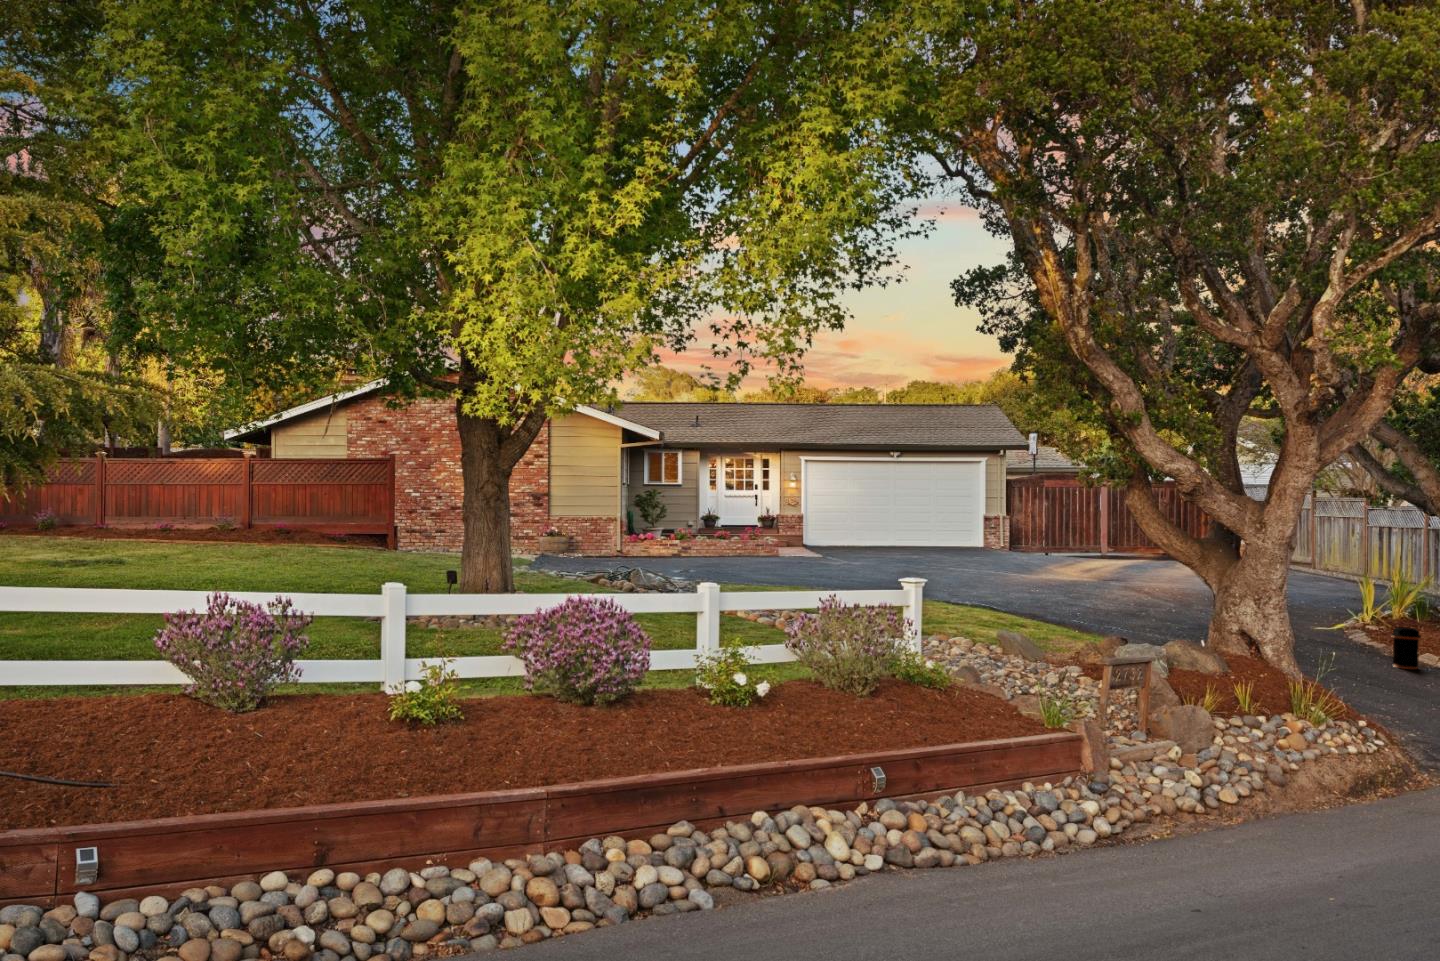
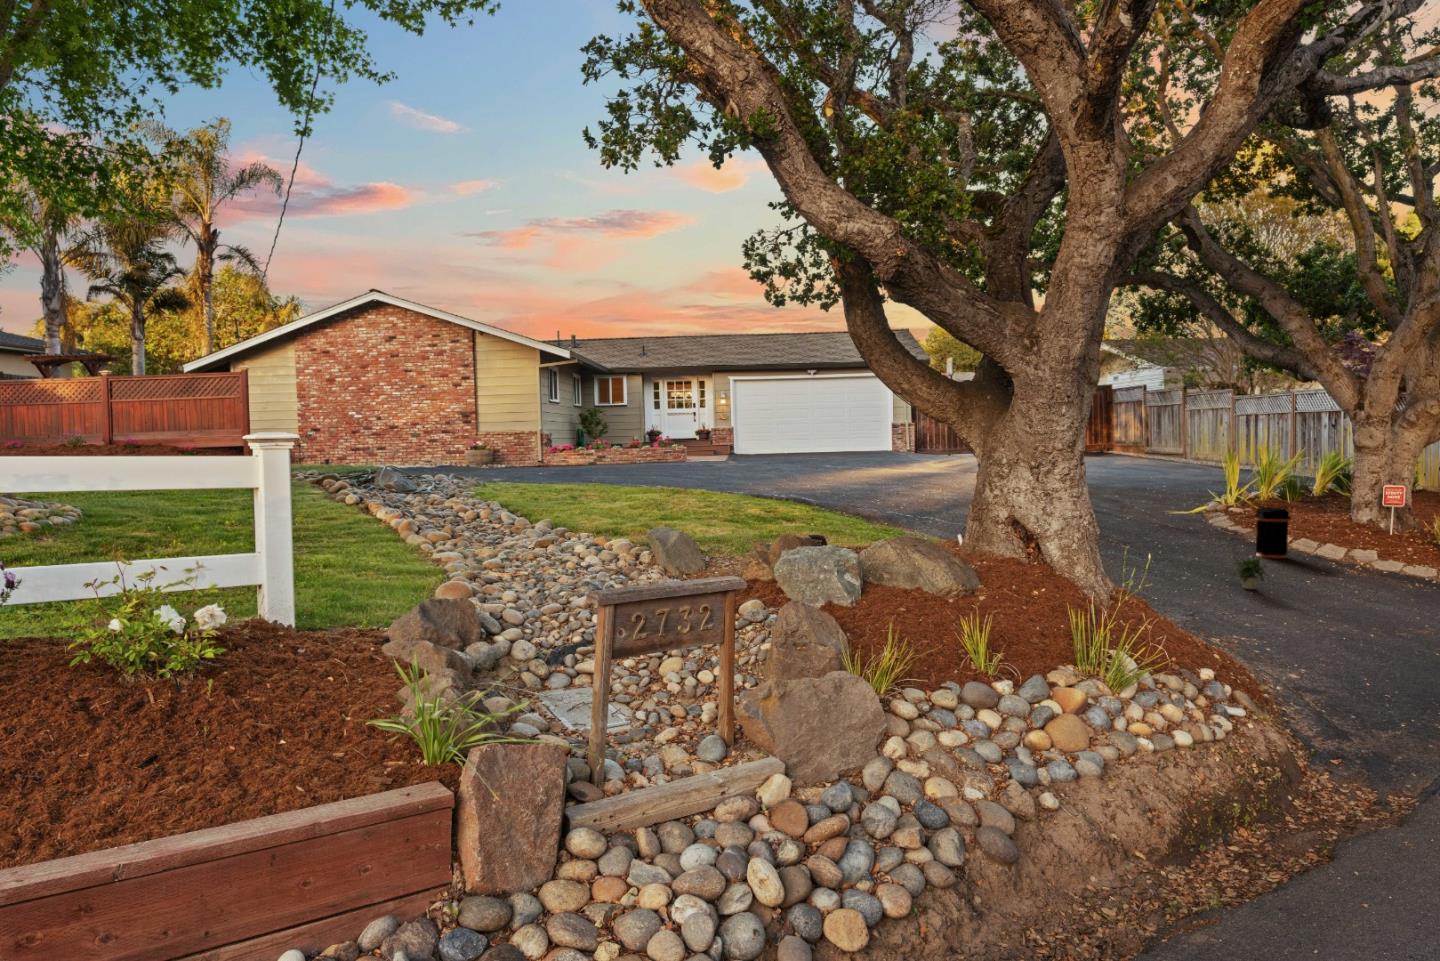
potted plant: none [1368,665,1406,691] -> present [1232,558,1267,589]

